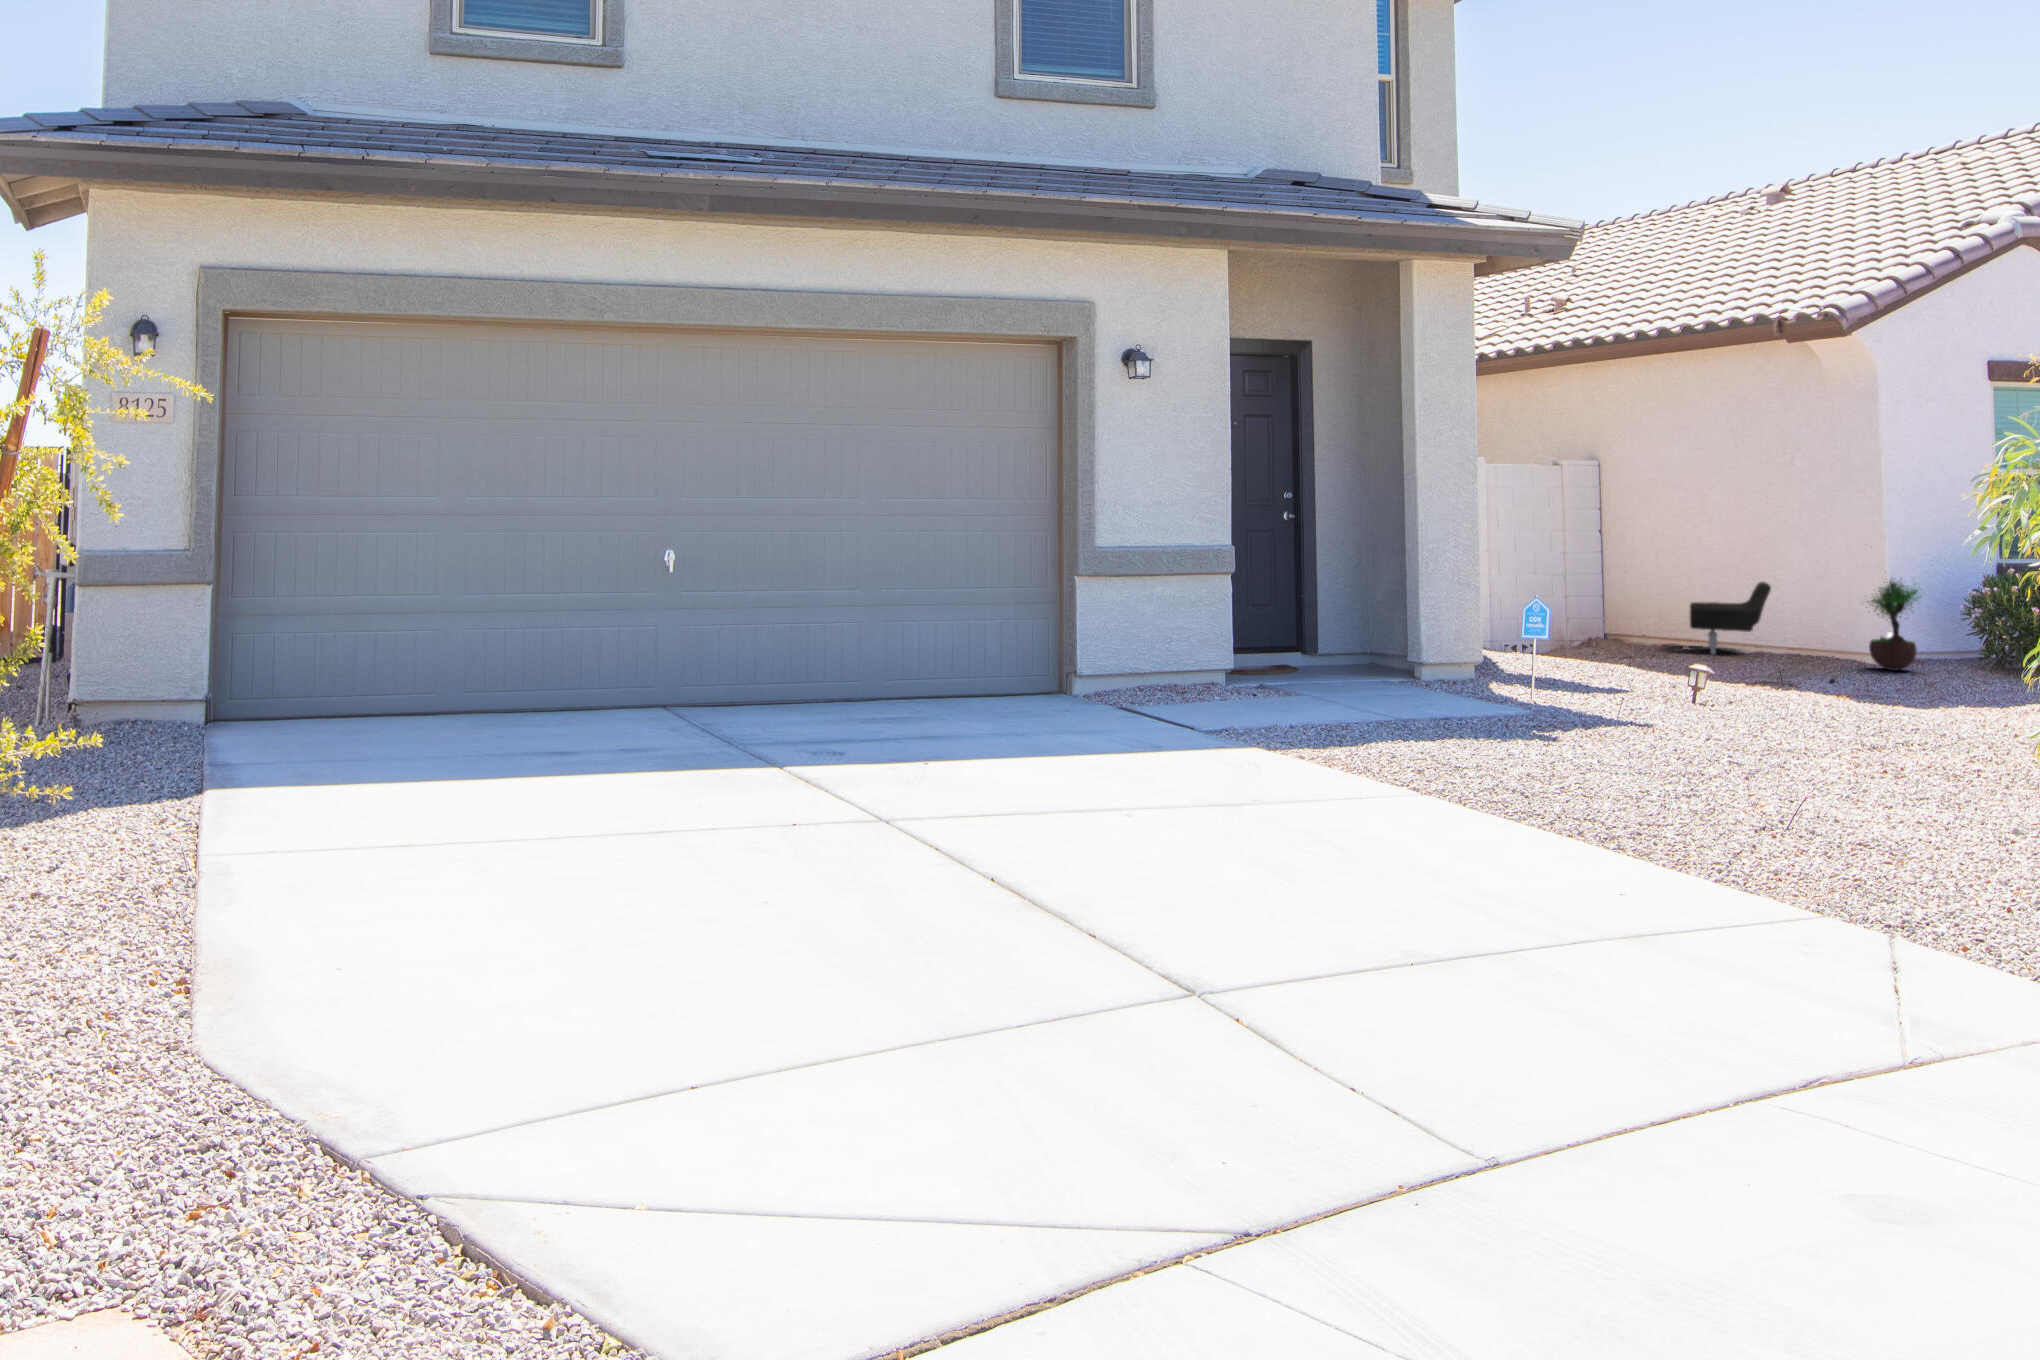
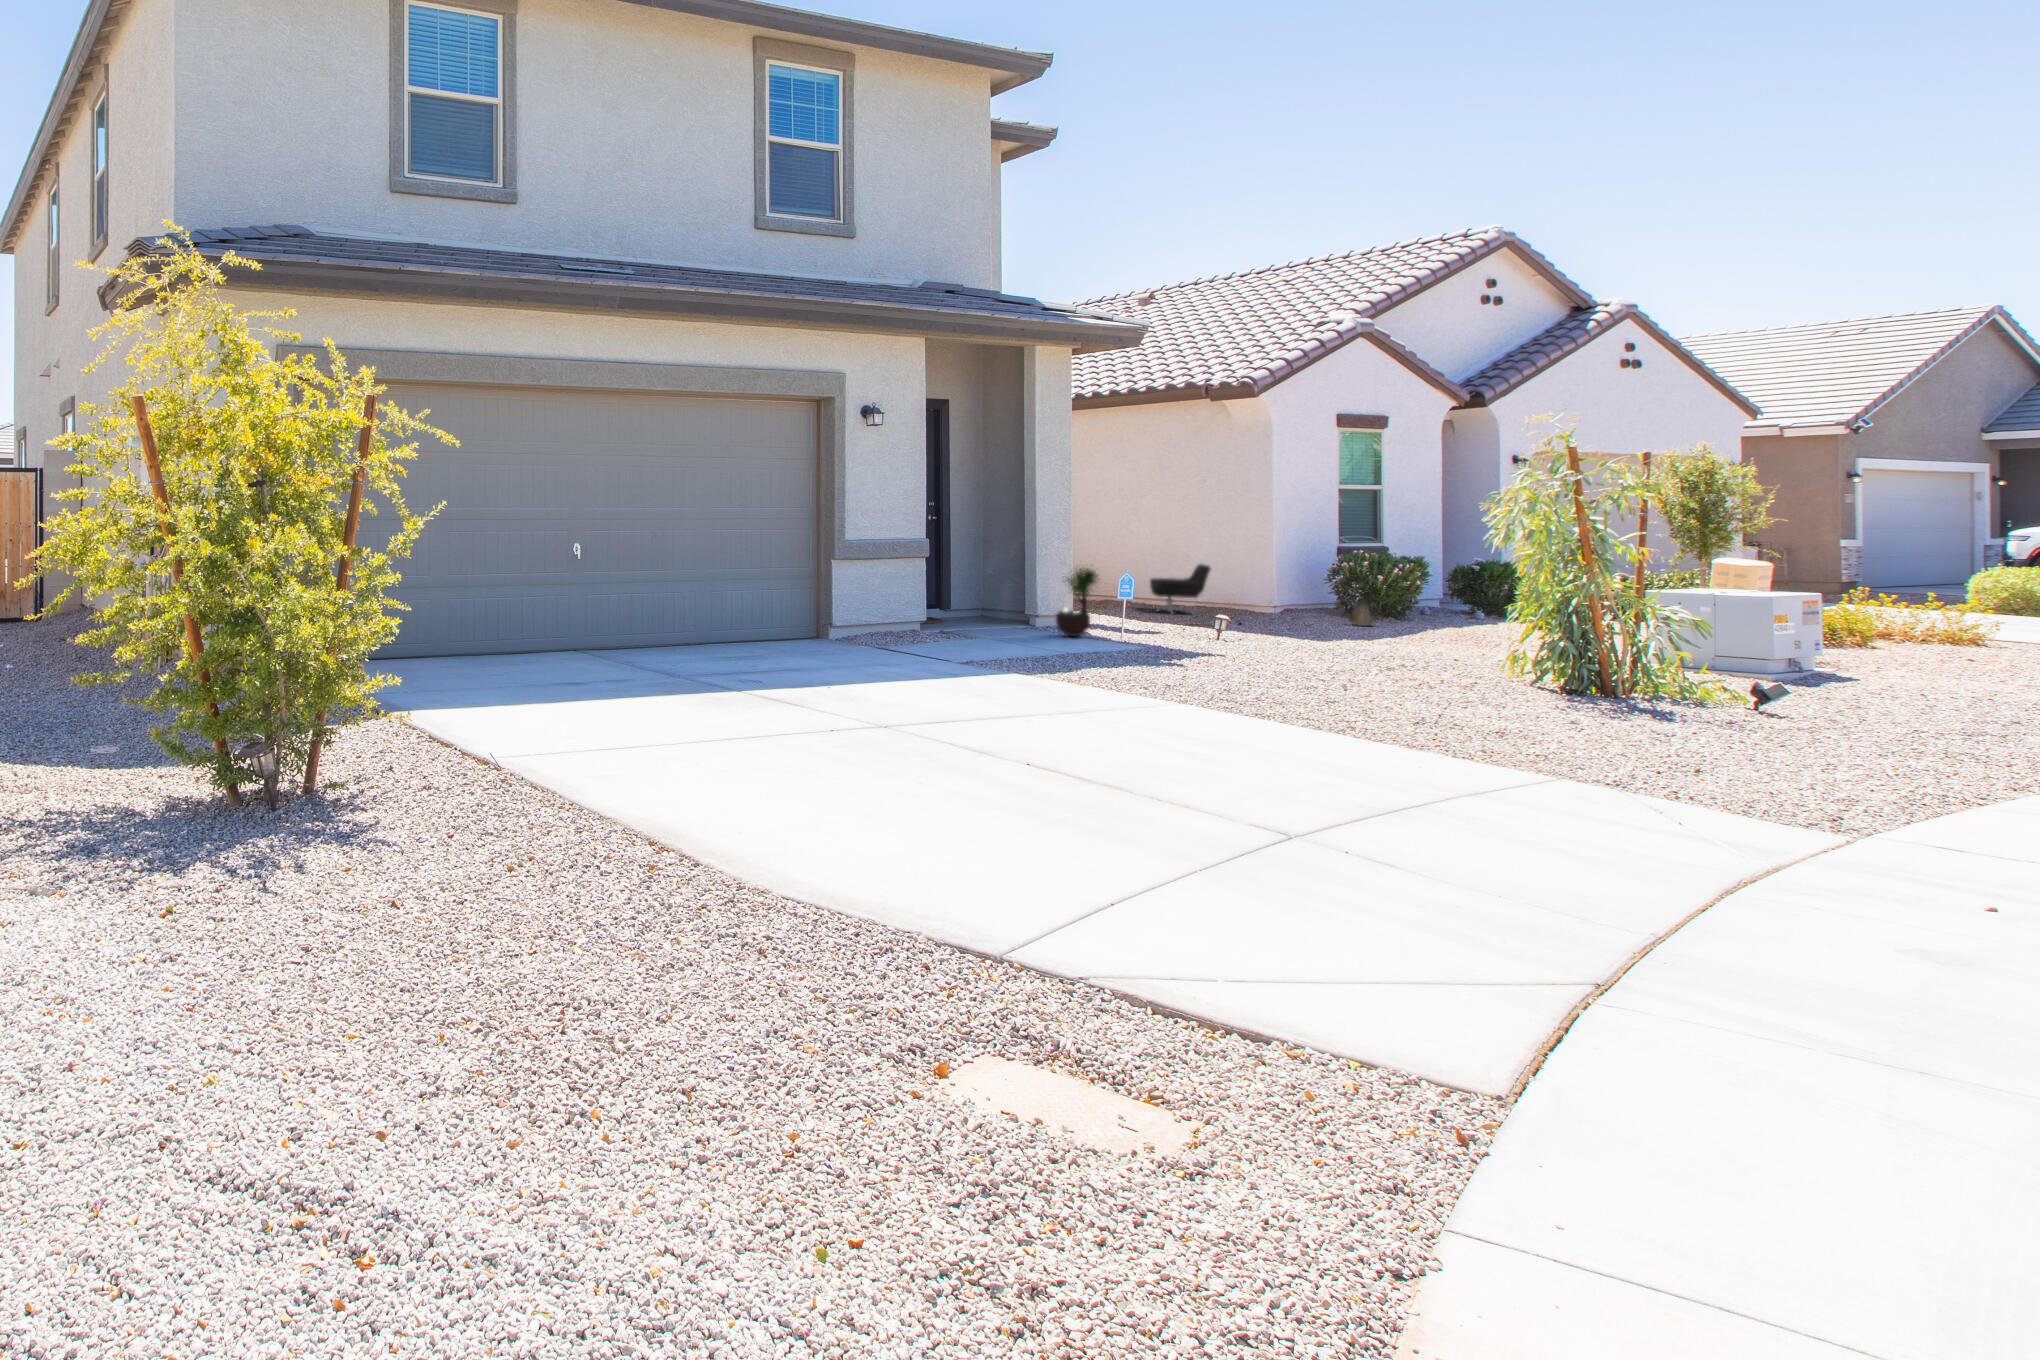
potted tree: present [1867,578,1922,670] -> present [1056,565,1099,636]
watering can: none [1944,634,2016,675] -> present [1344,603,1377,626]

